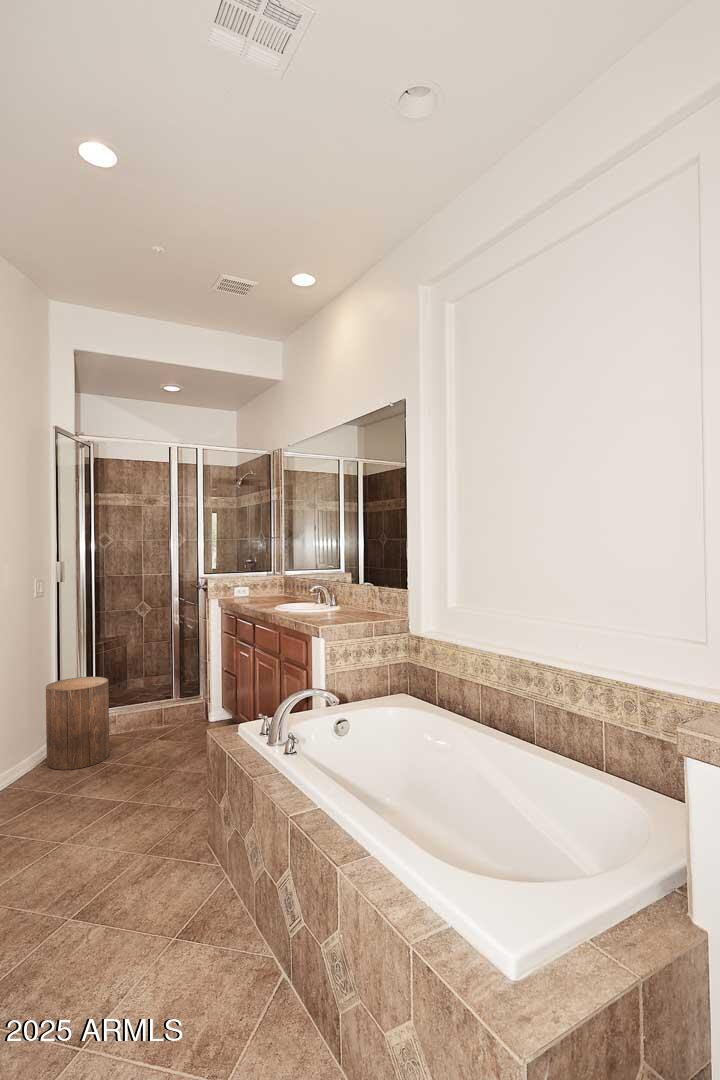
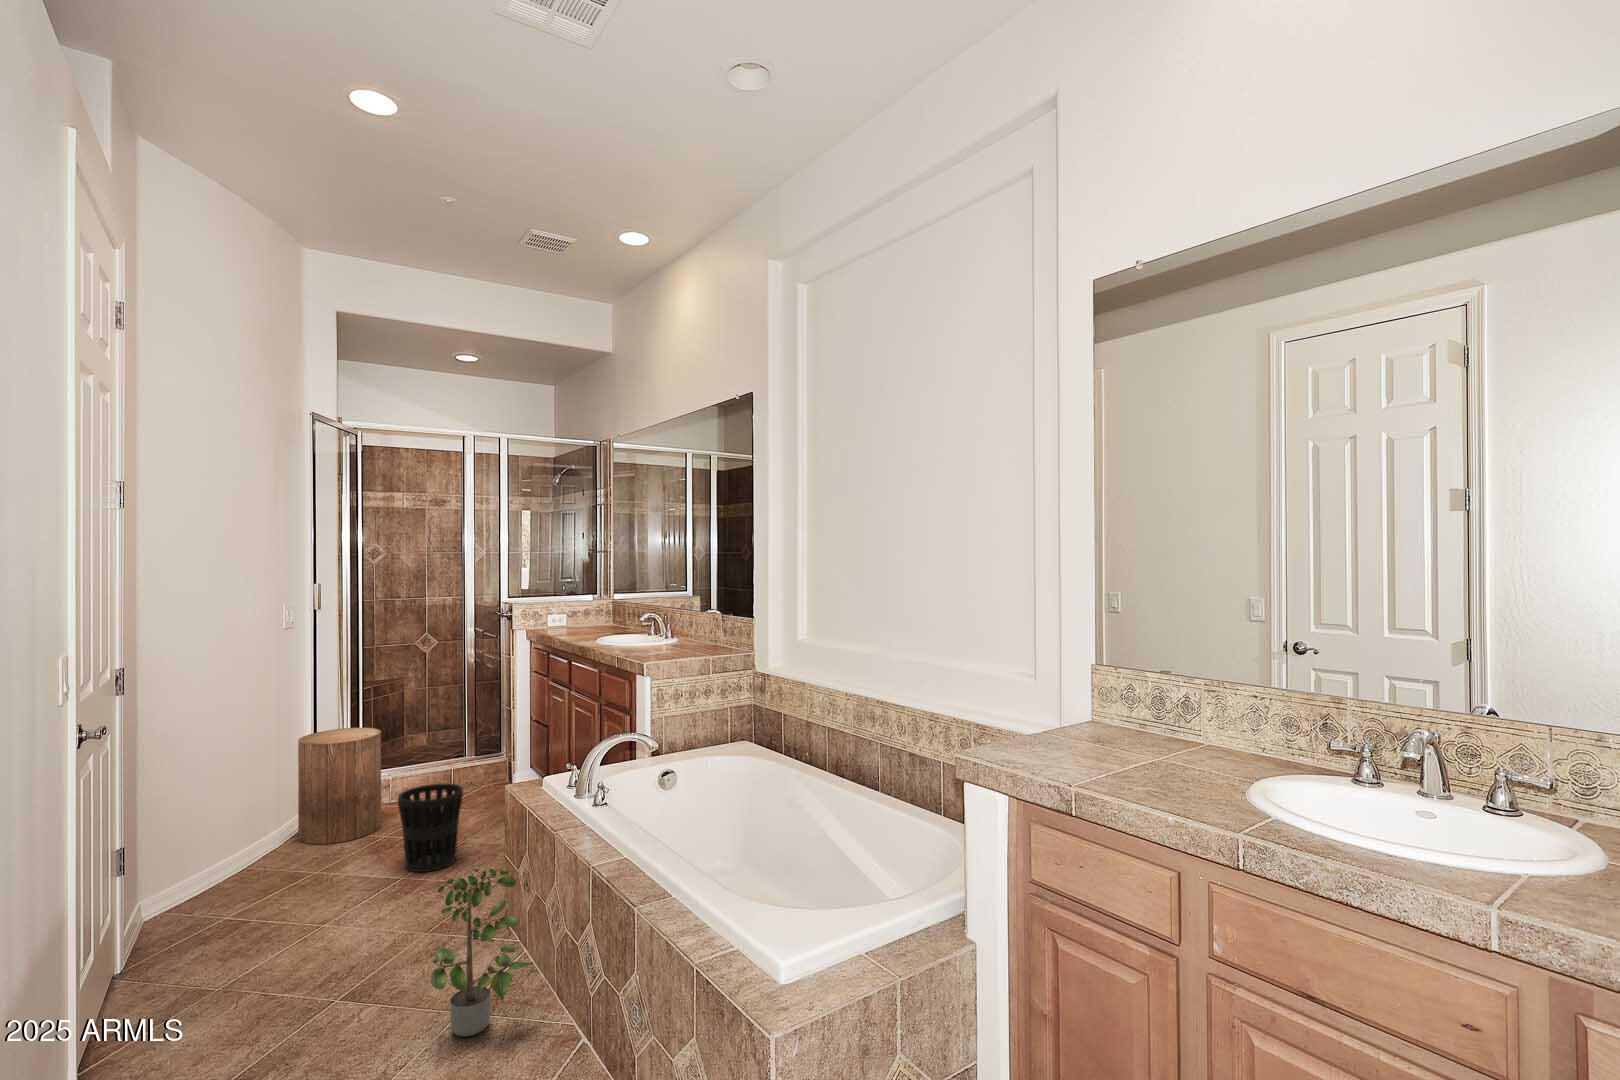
wastebasket: none [121,724,172,797] -> present [398,784,463,872]
potted plant: none [148,809,238,965] -> present [431,869,534,1037]

